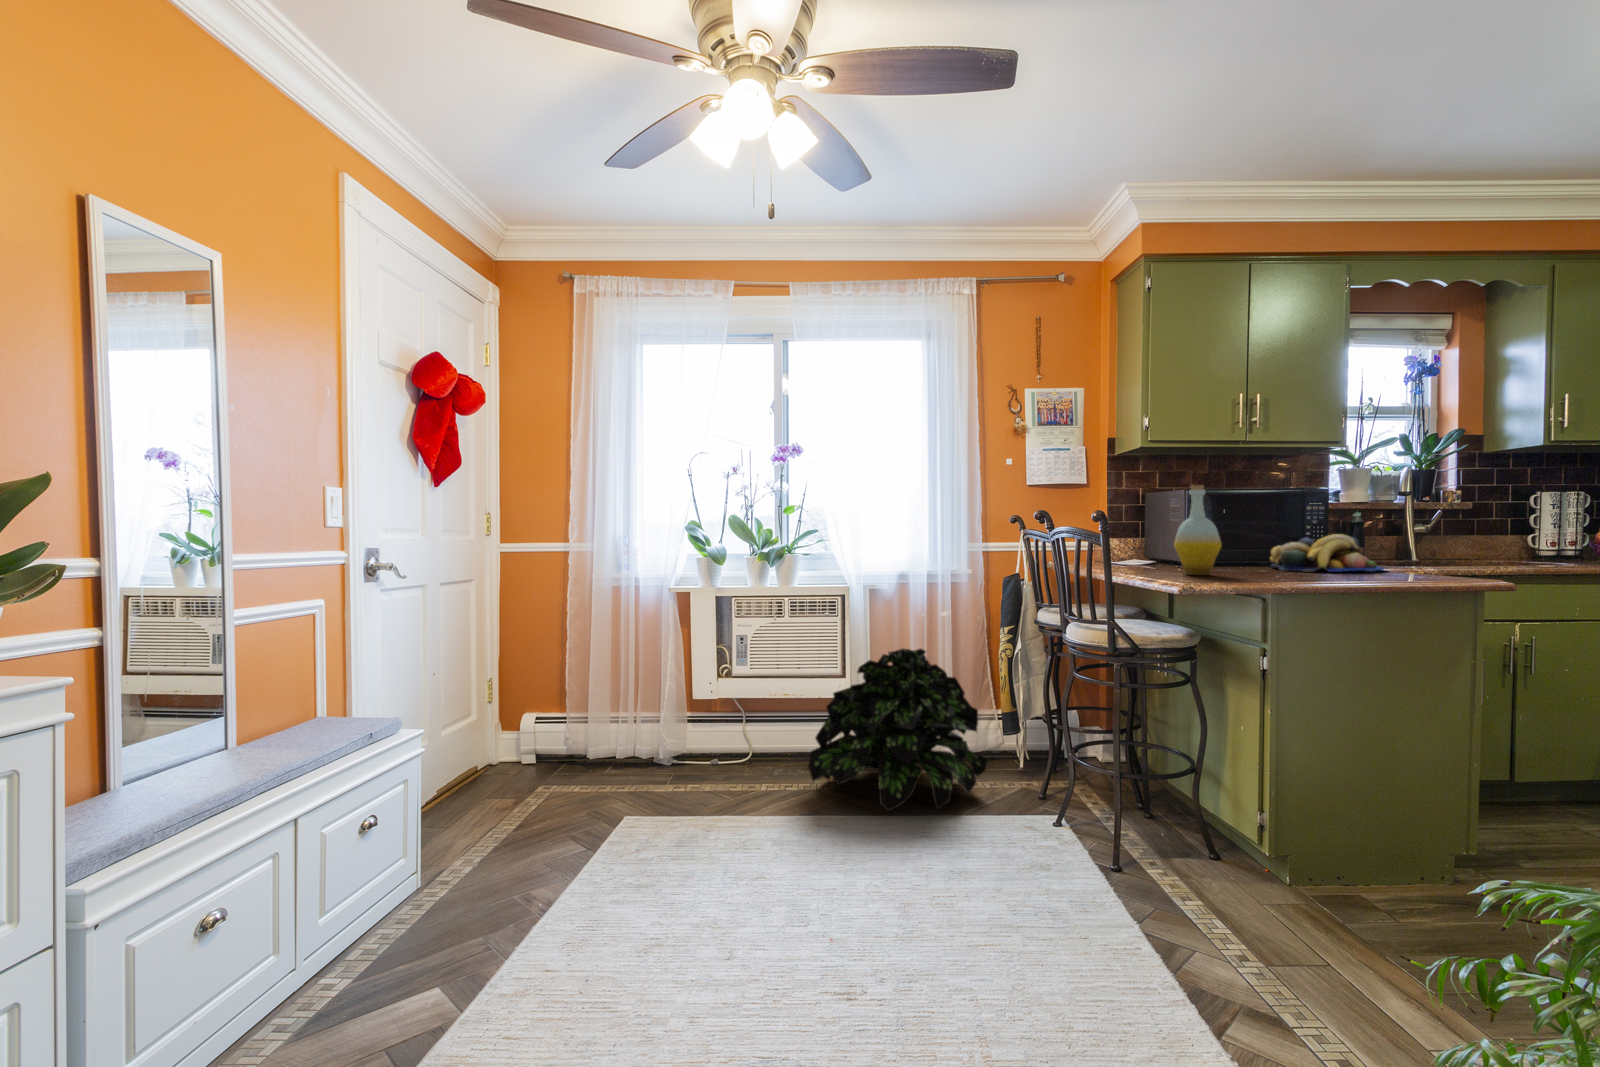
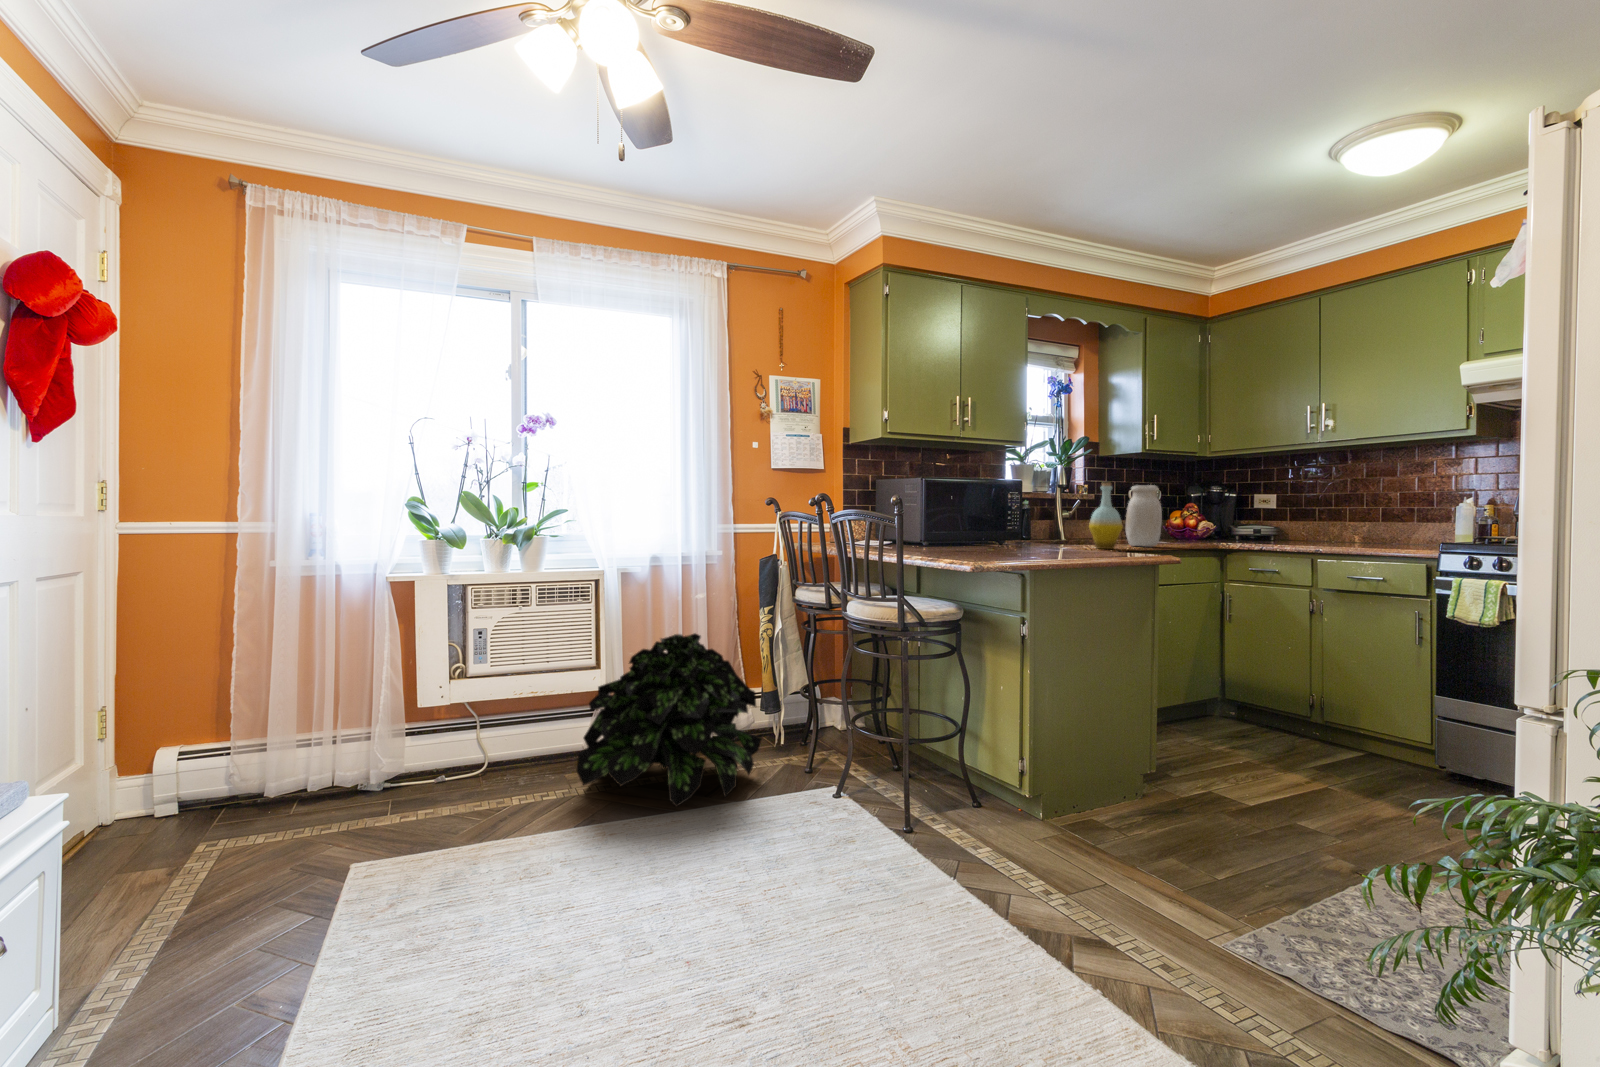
bottle: present [1174,485,1221,575] -> present [1089,483,1122,549]
jar: none [1500,485,1559,566] -> present [1126,485,1162,547]
fruit bowl: present [1270,534,1385,572] -> none [988,520,1073,551]

